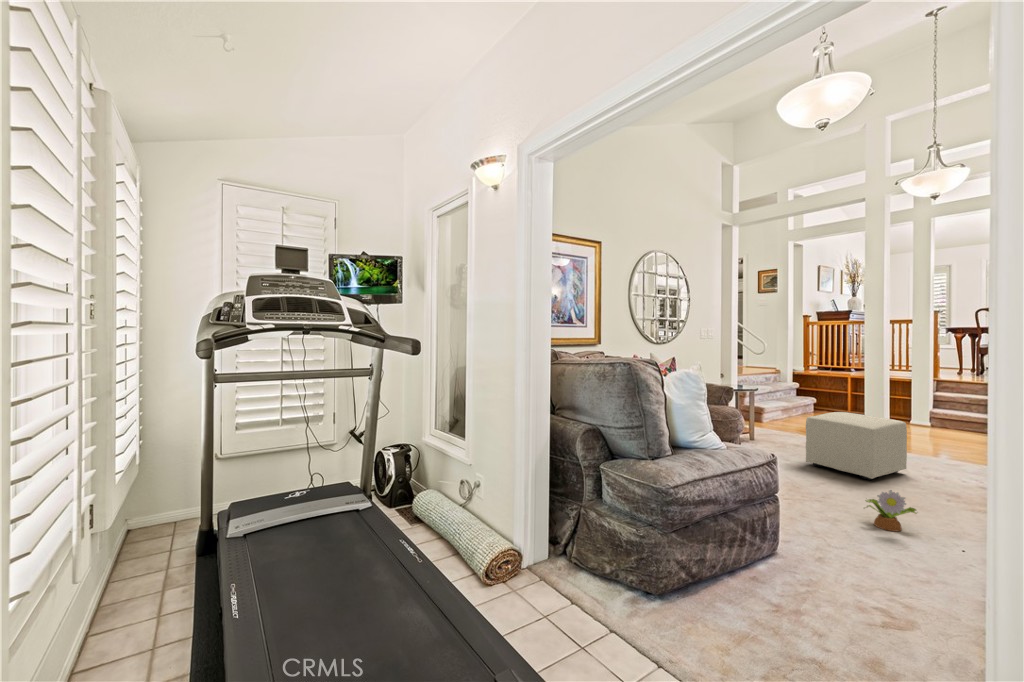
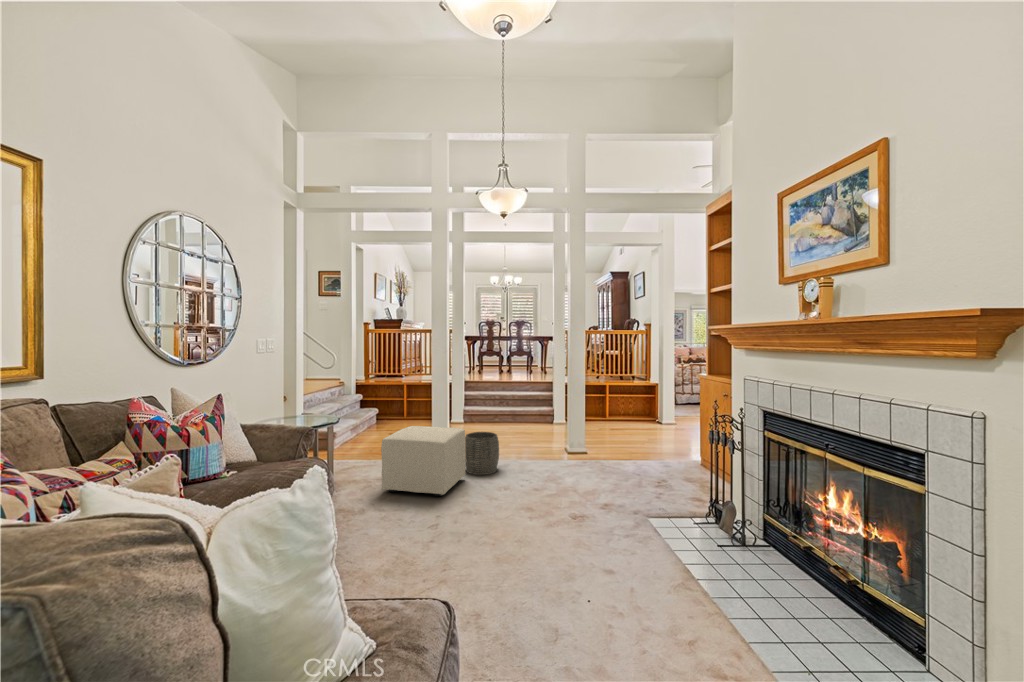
woven basket: none [908,429,960,477] -> present [465,432,499,475]
decorative plant: present [866,490,917,531] -> none [451,515,495,560]

